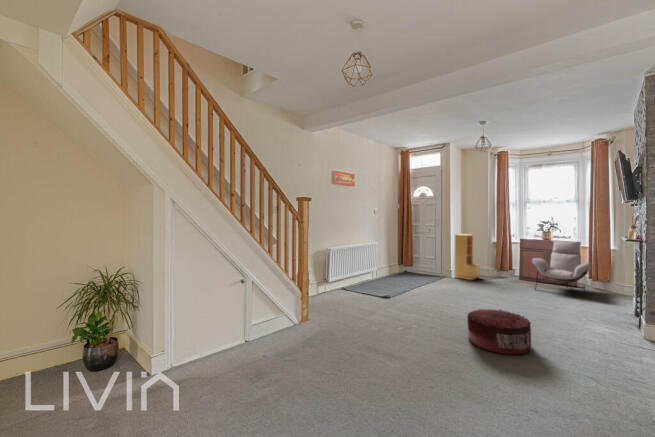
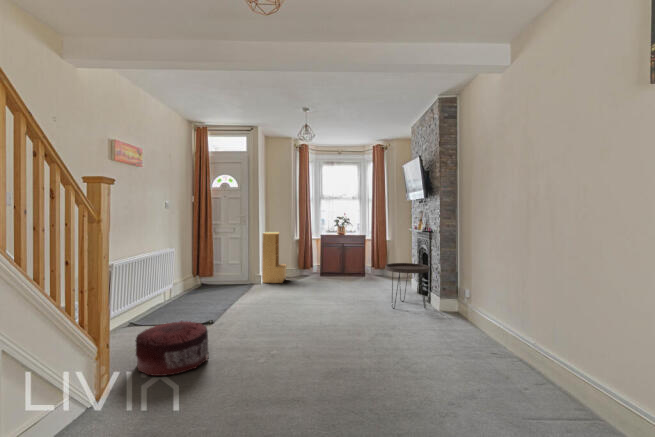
lounge chair: present [532,241,592,290] -> none [338,235,383,286]
side table: none [570,272,636,330] -> present [385,263,430,308]
pouf: present [467,309,532,354] -> present [135,321,209,376]

